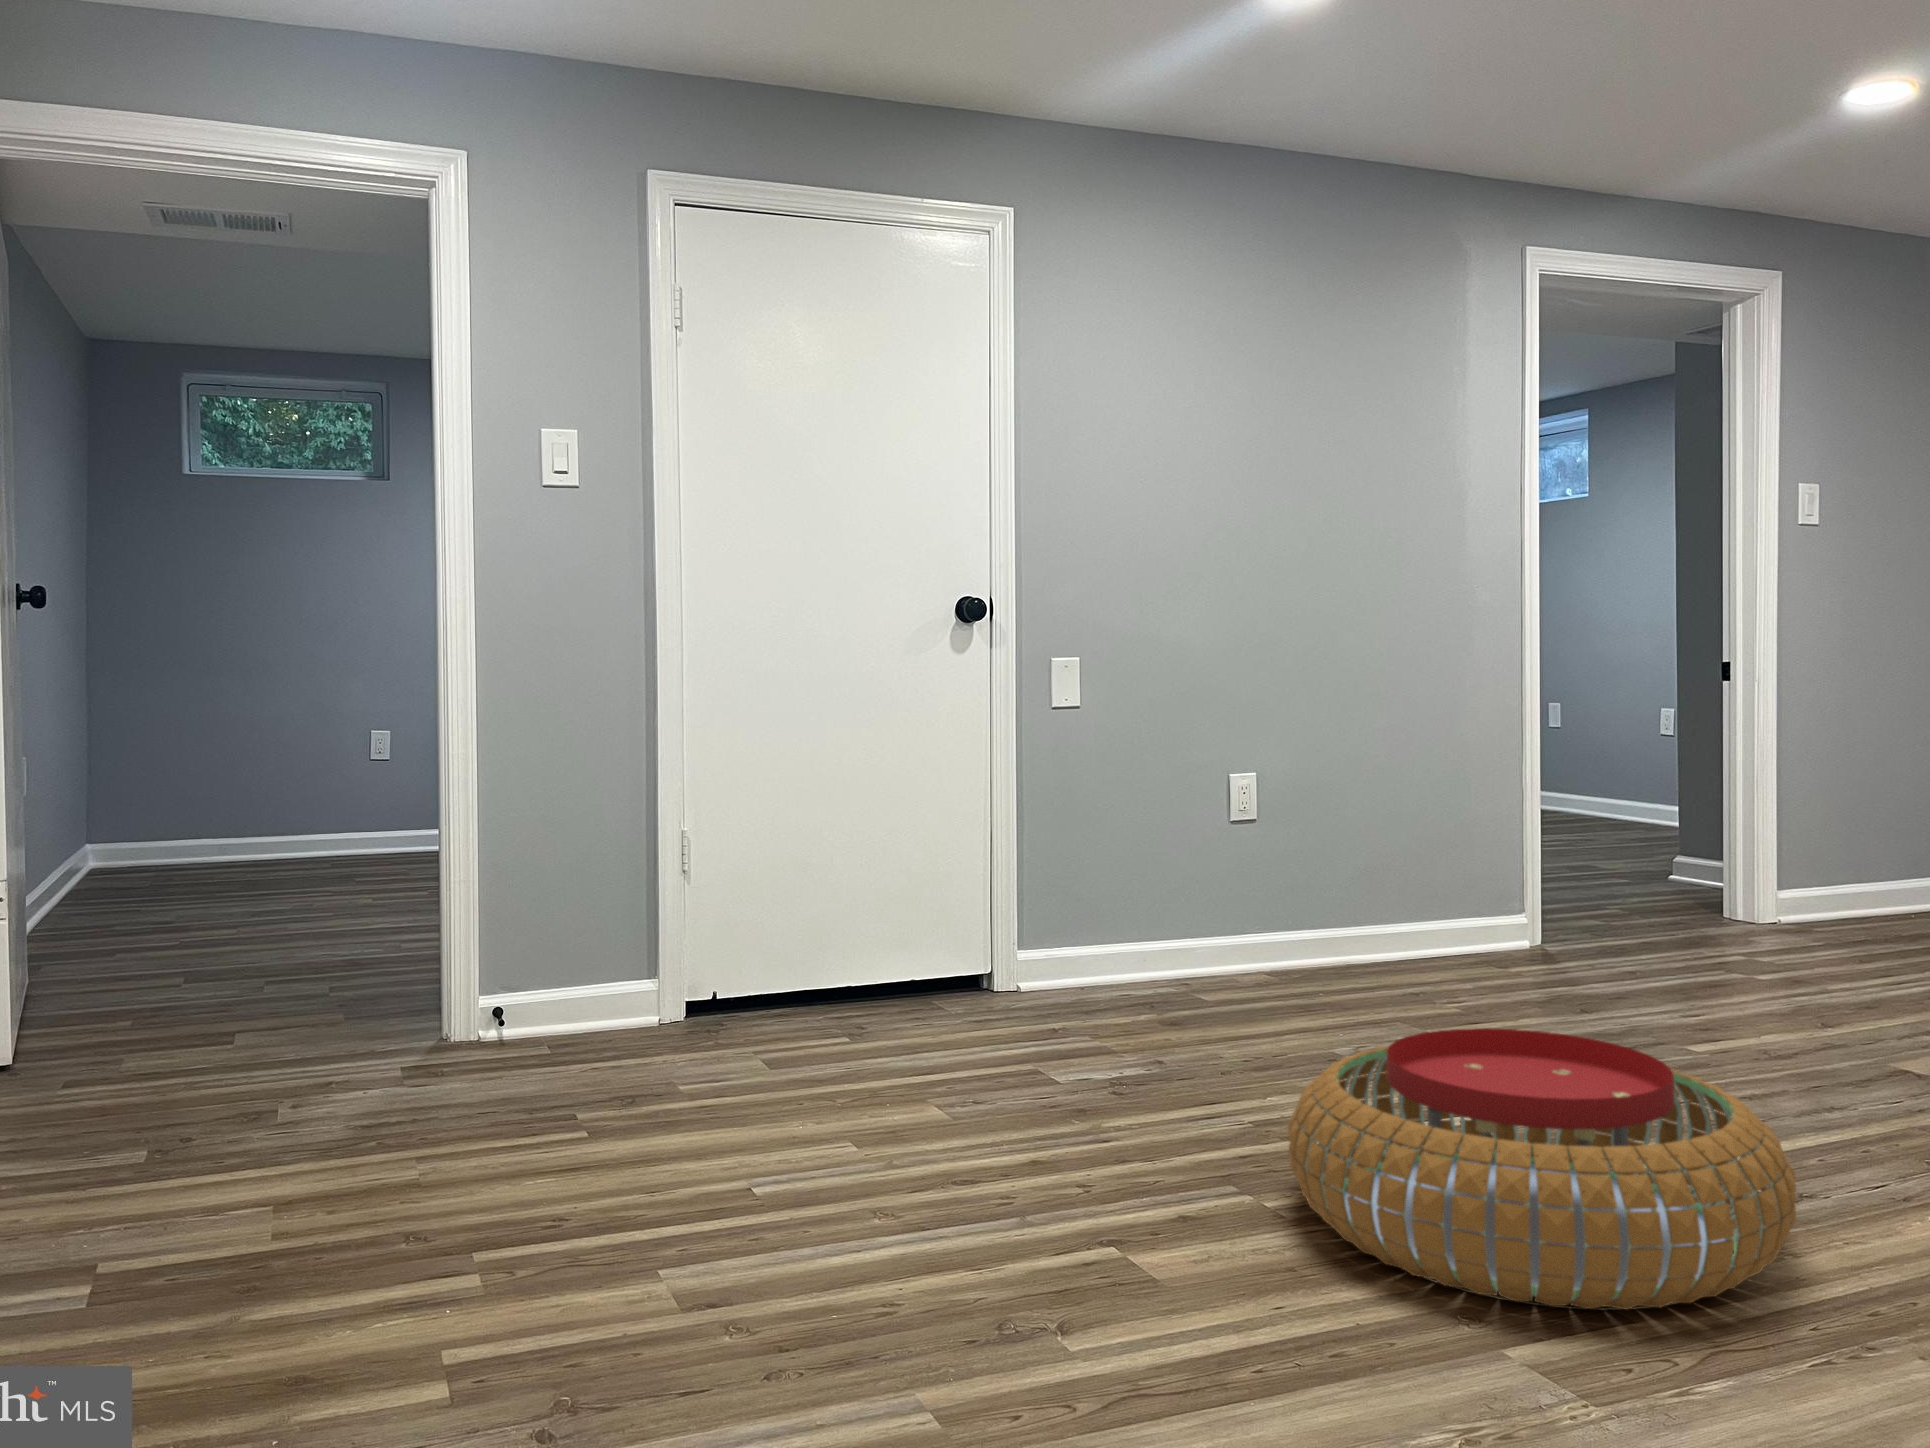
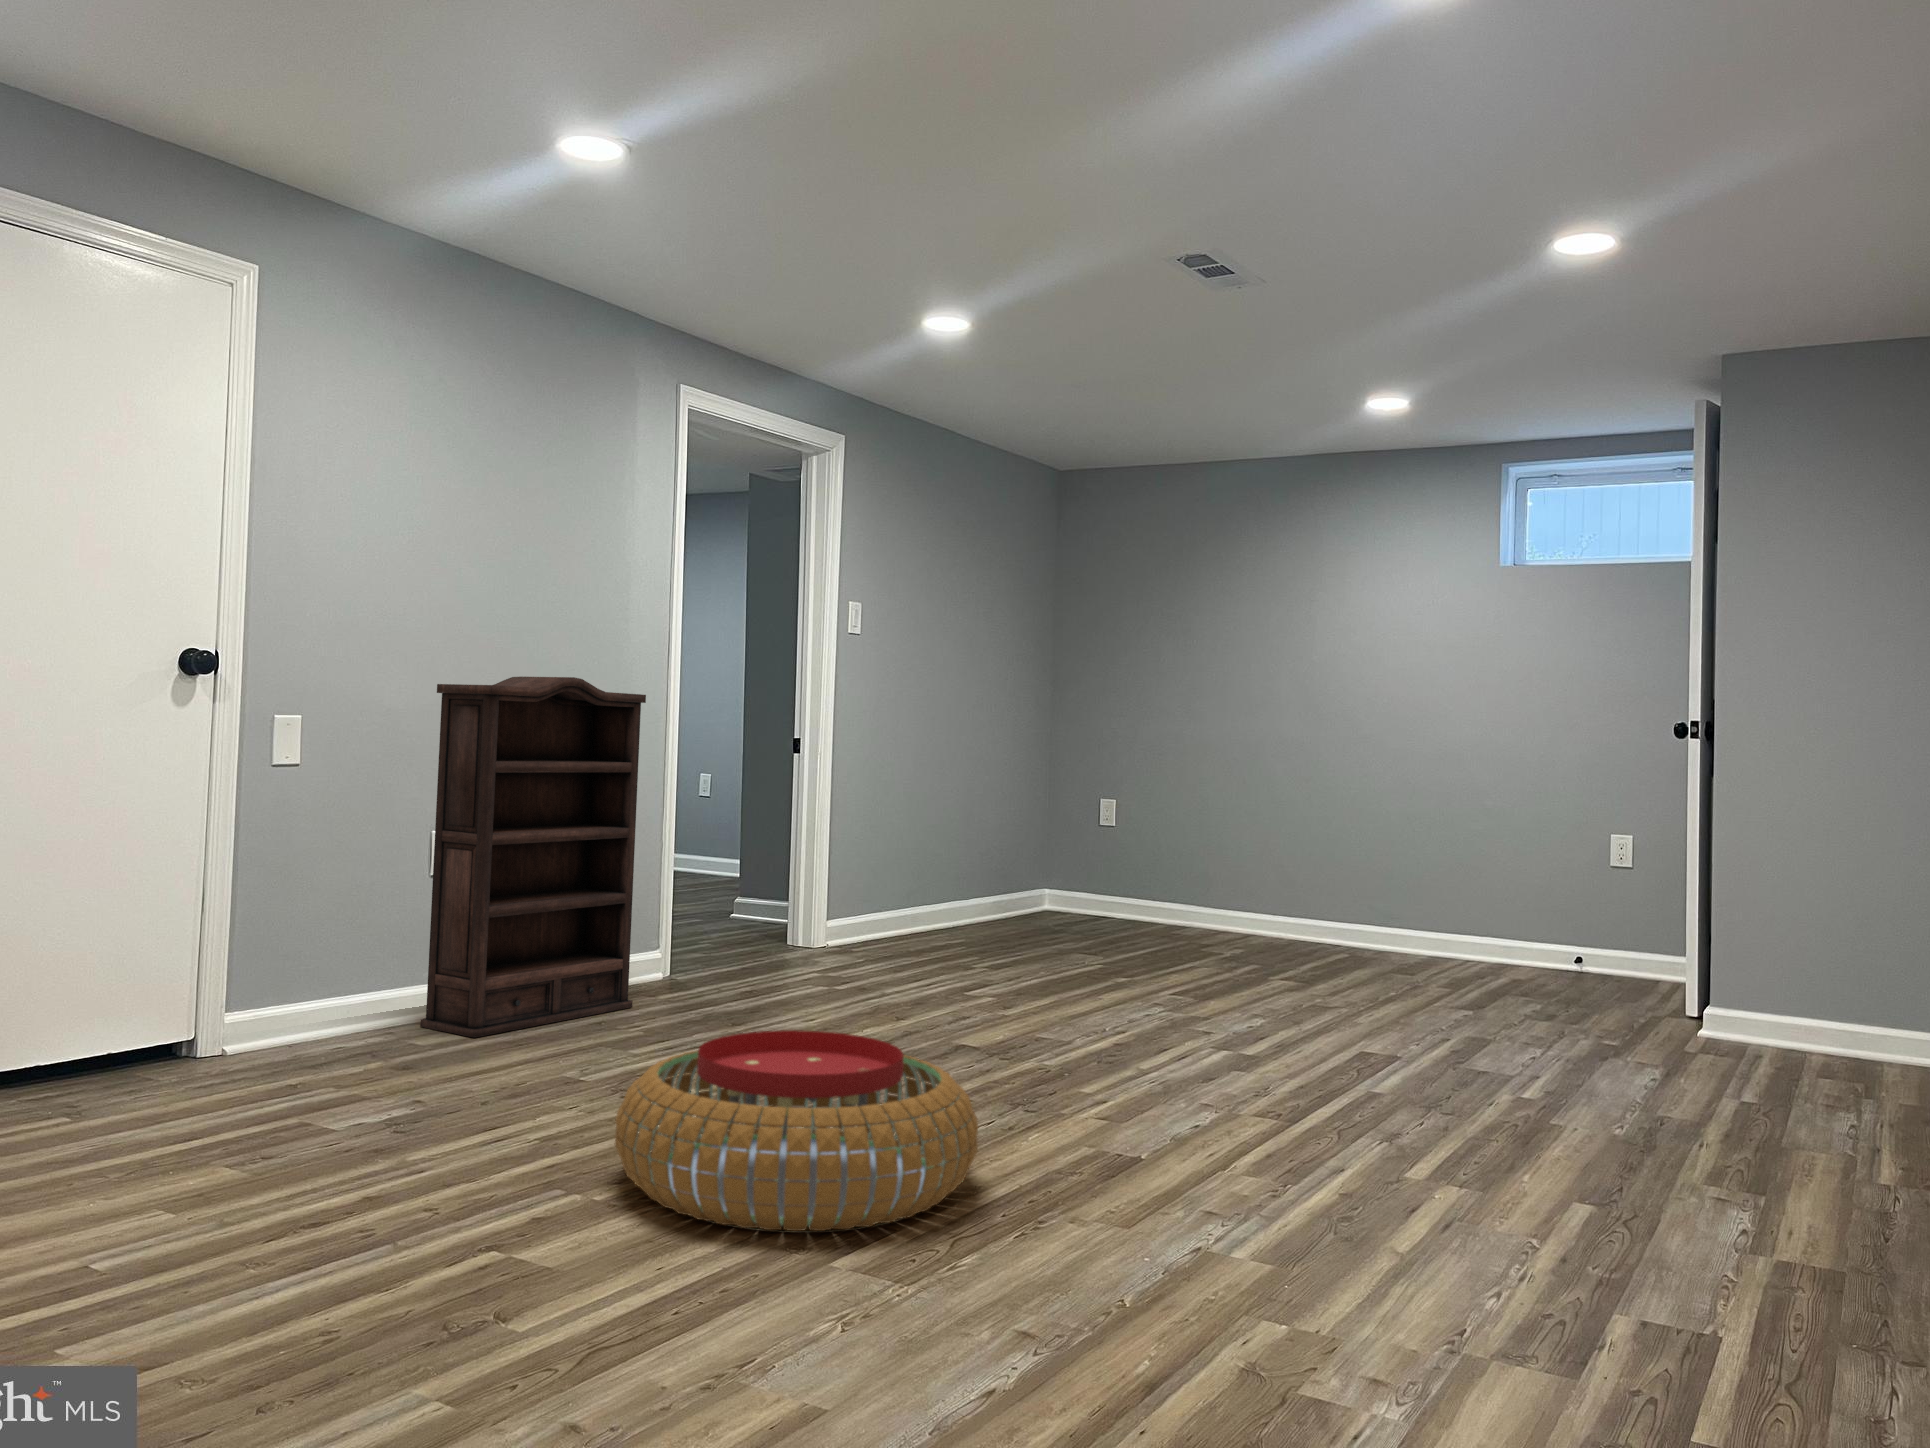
bookshelf: none [1217,608,1467,999] -> present [420,677,646,1038]

